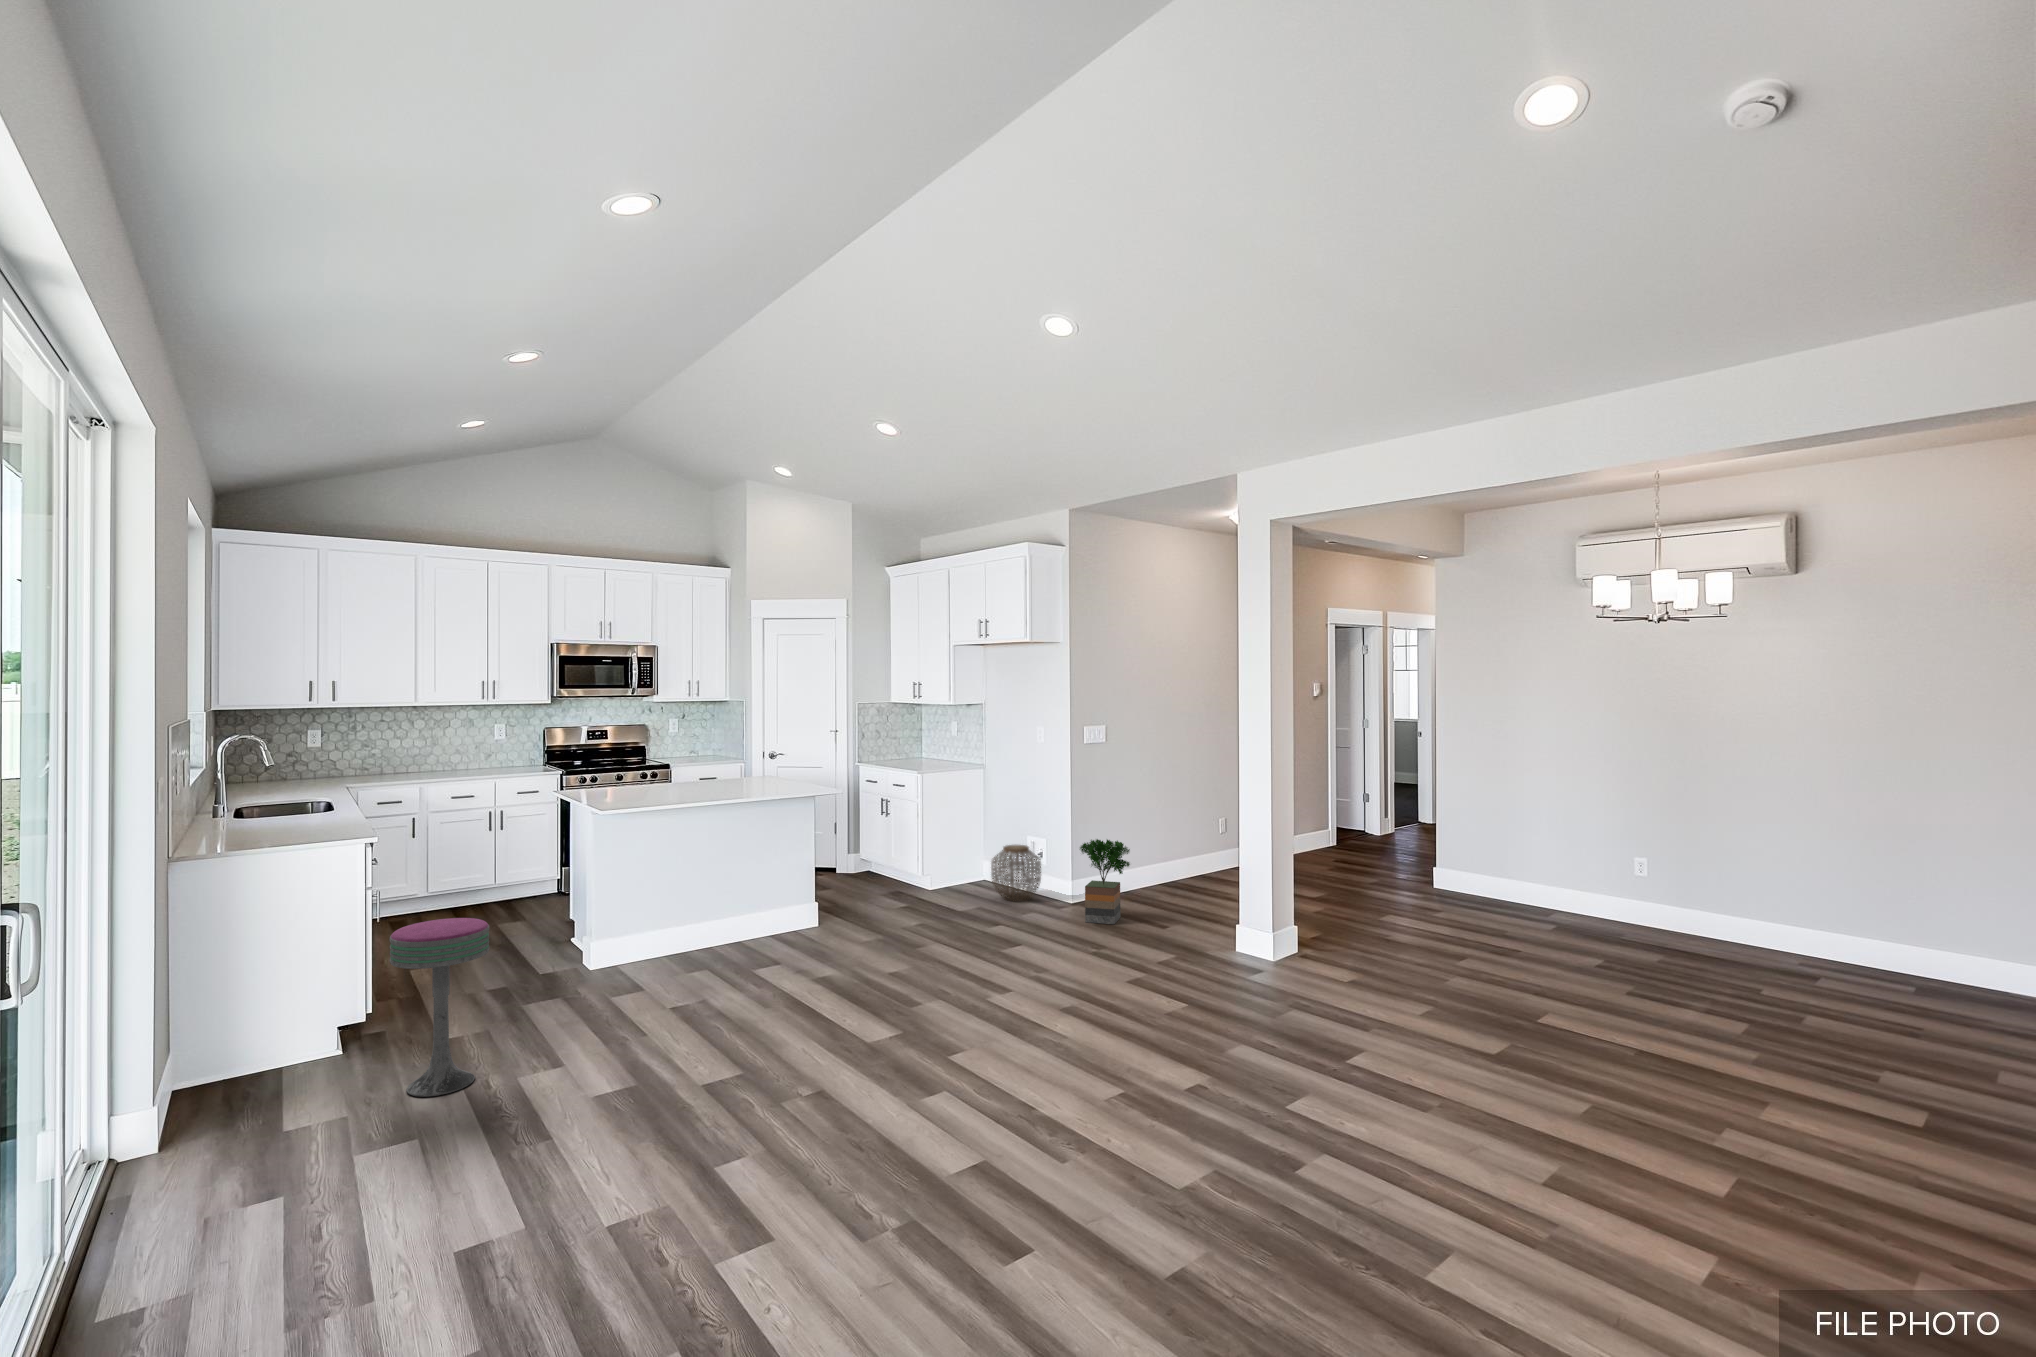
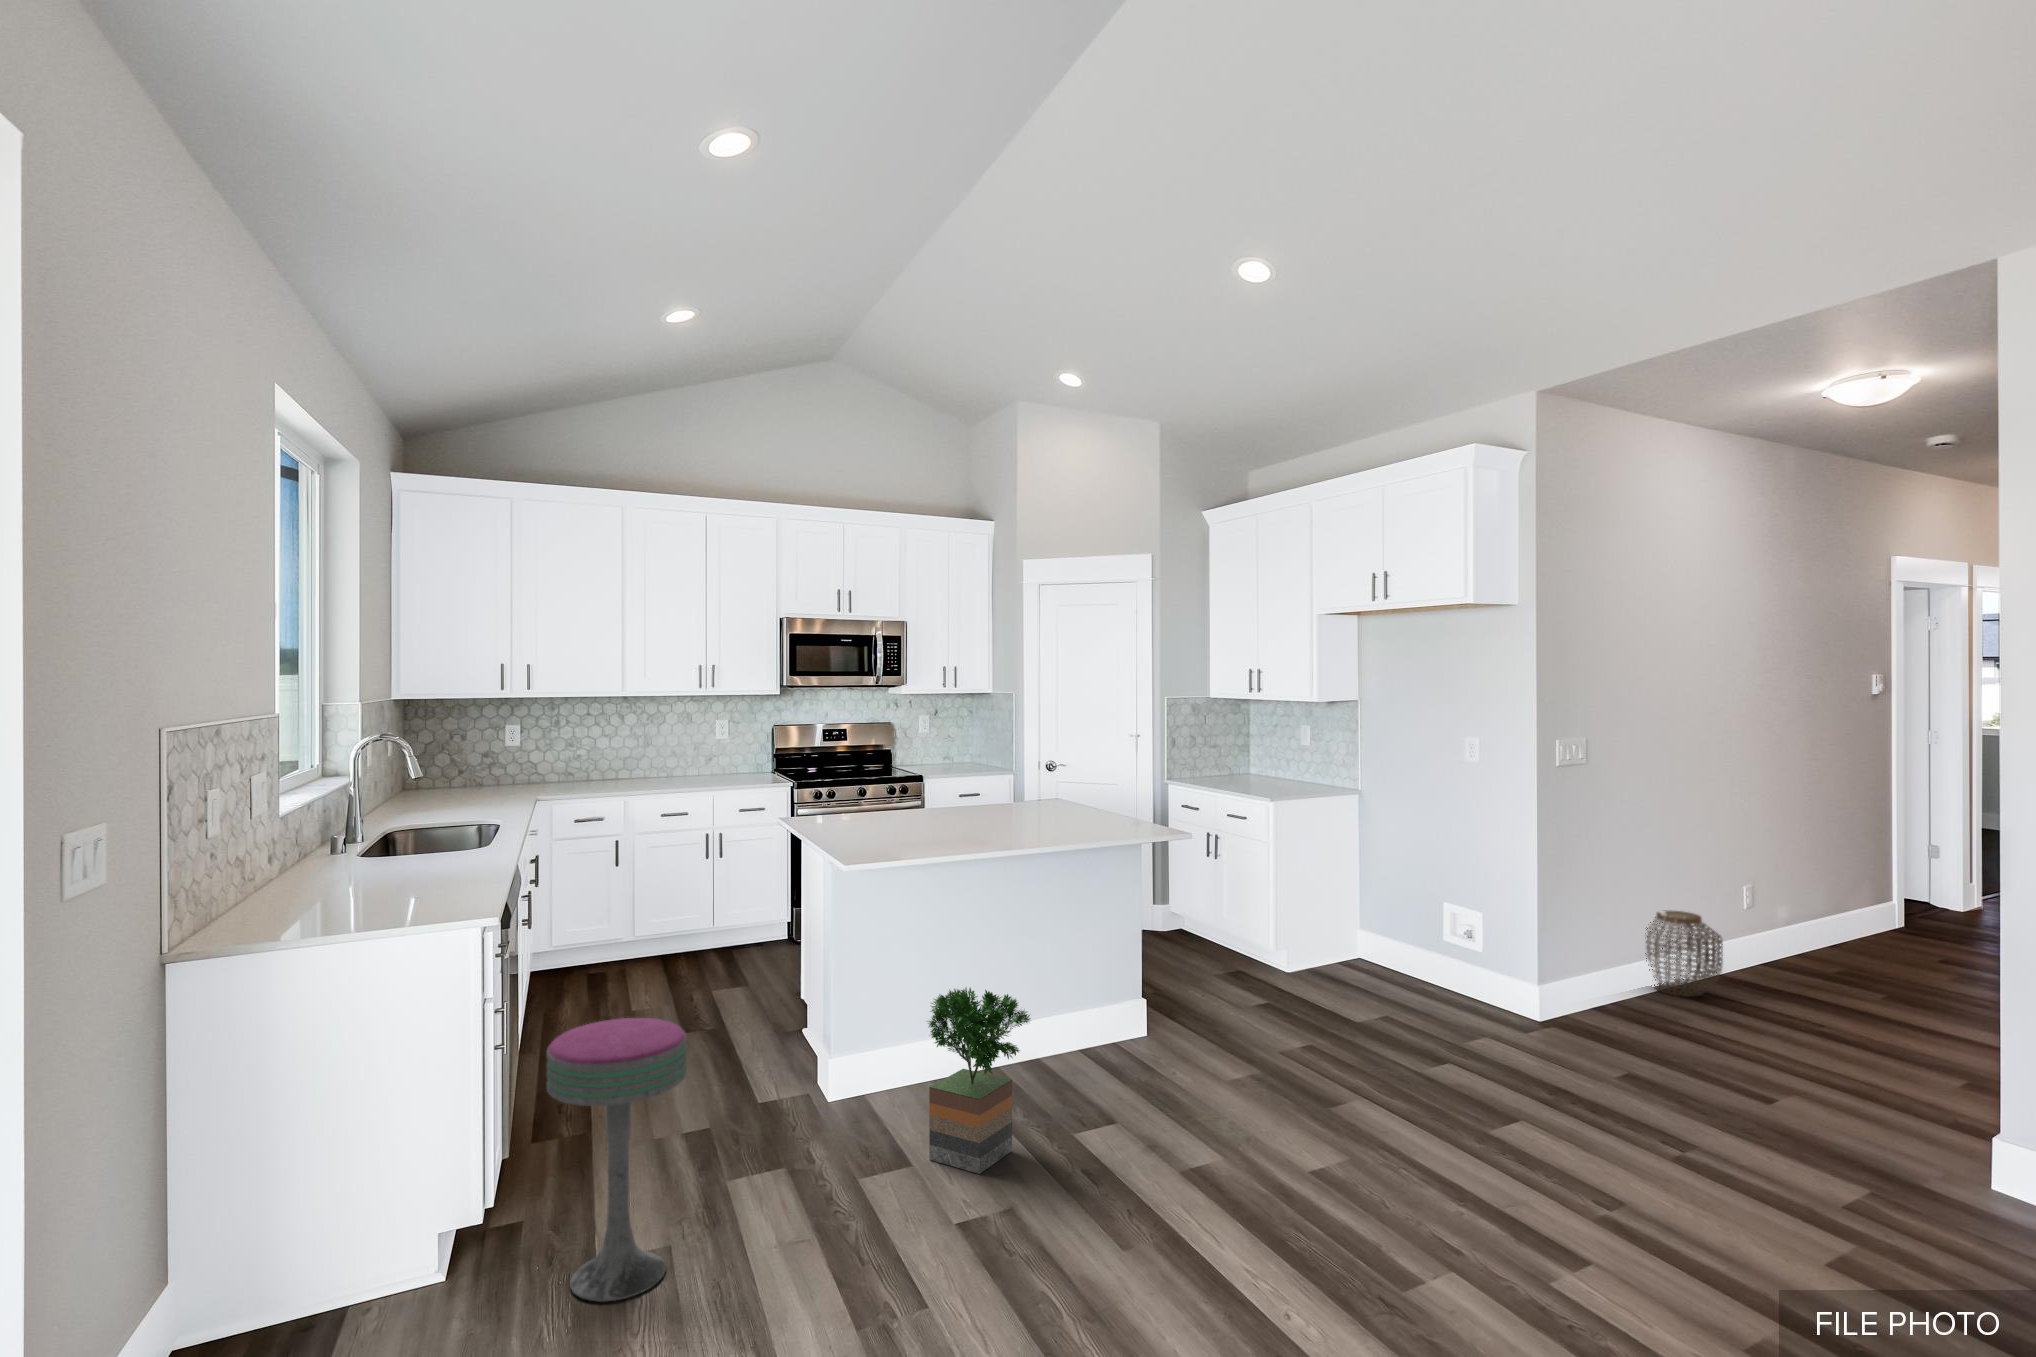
potted tree: present [1080,839,1130,924] -> present [927,988,1031,1174]
woven basket: present [991,845,1041,901] -> present [1645,910,1723,996]

